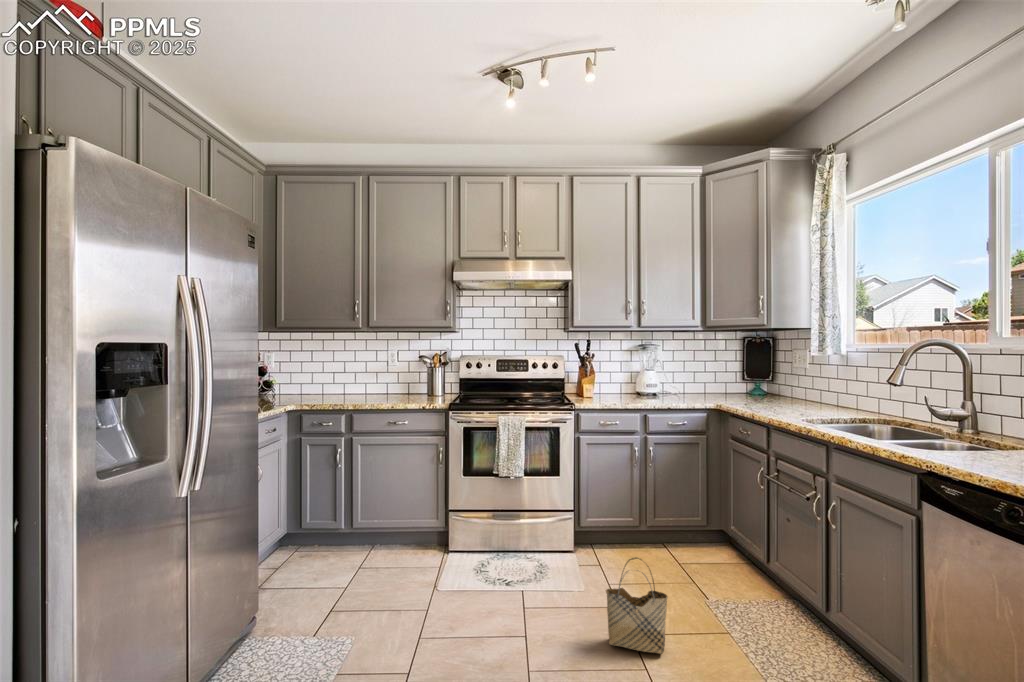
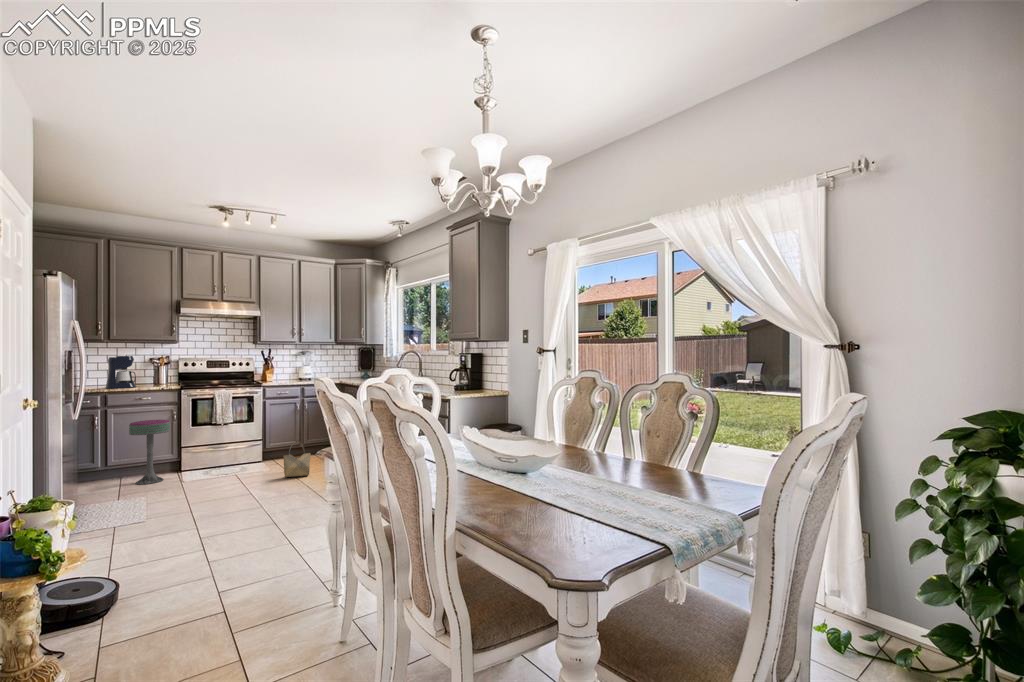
coffee maker: none [367,350,403,400] -> present [106,356,136,388]
bar stool: none [369,460,427,577] -> present [129,420,170,484]

